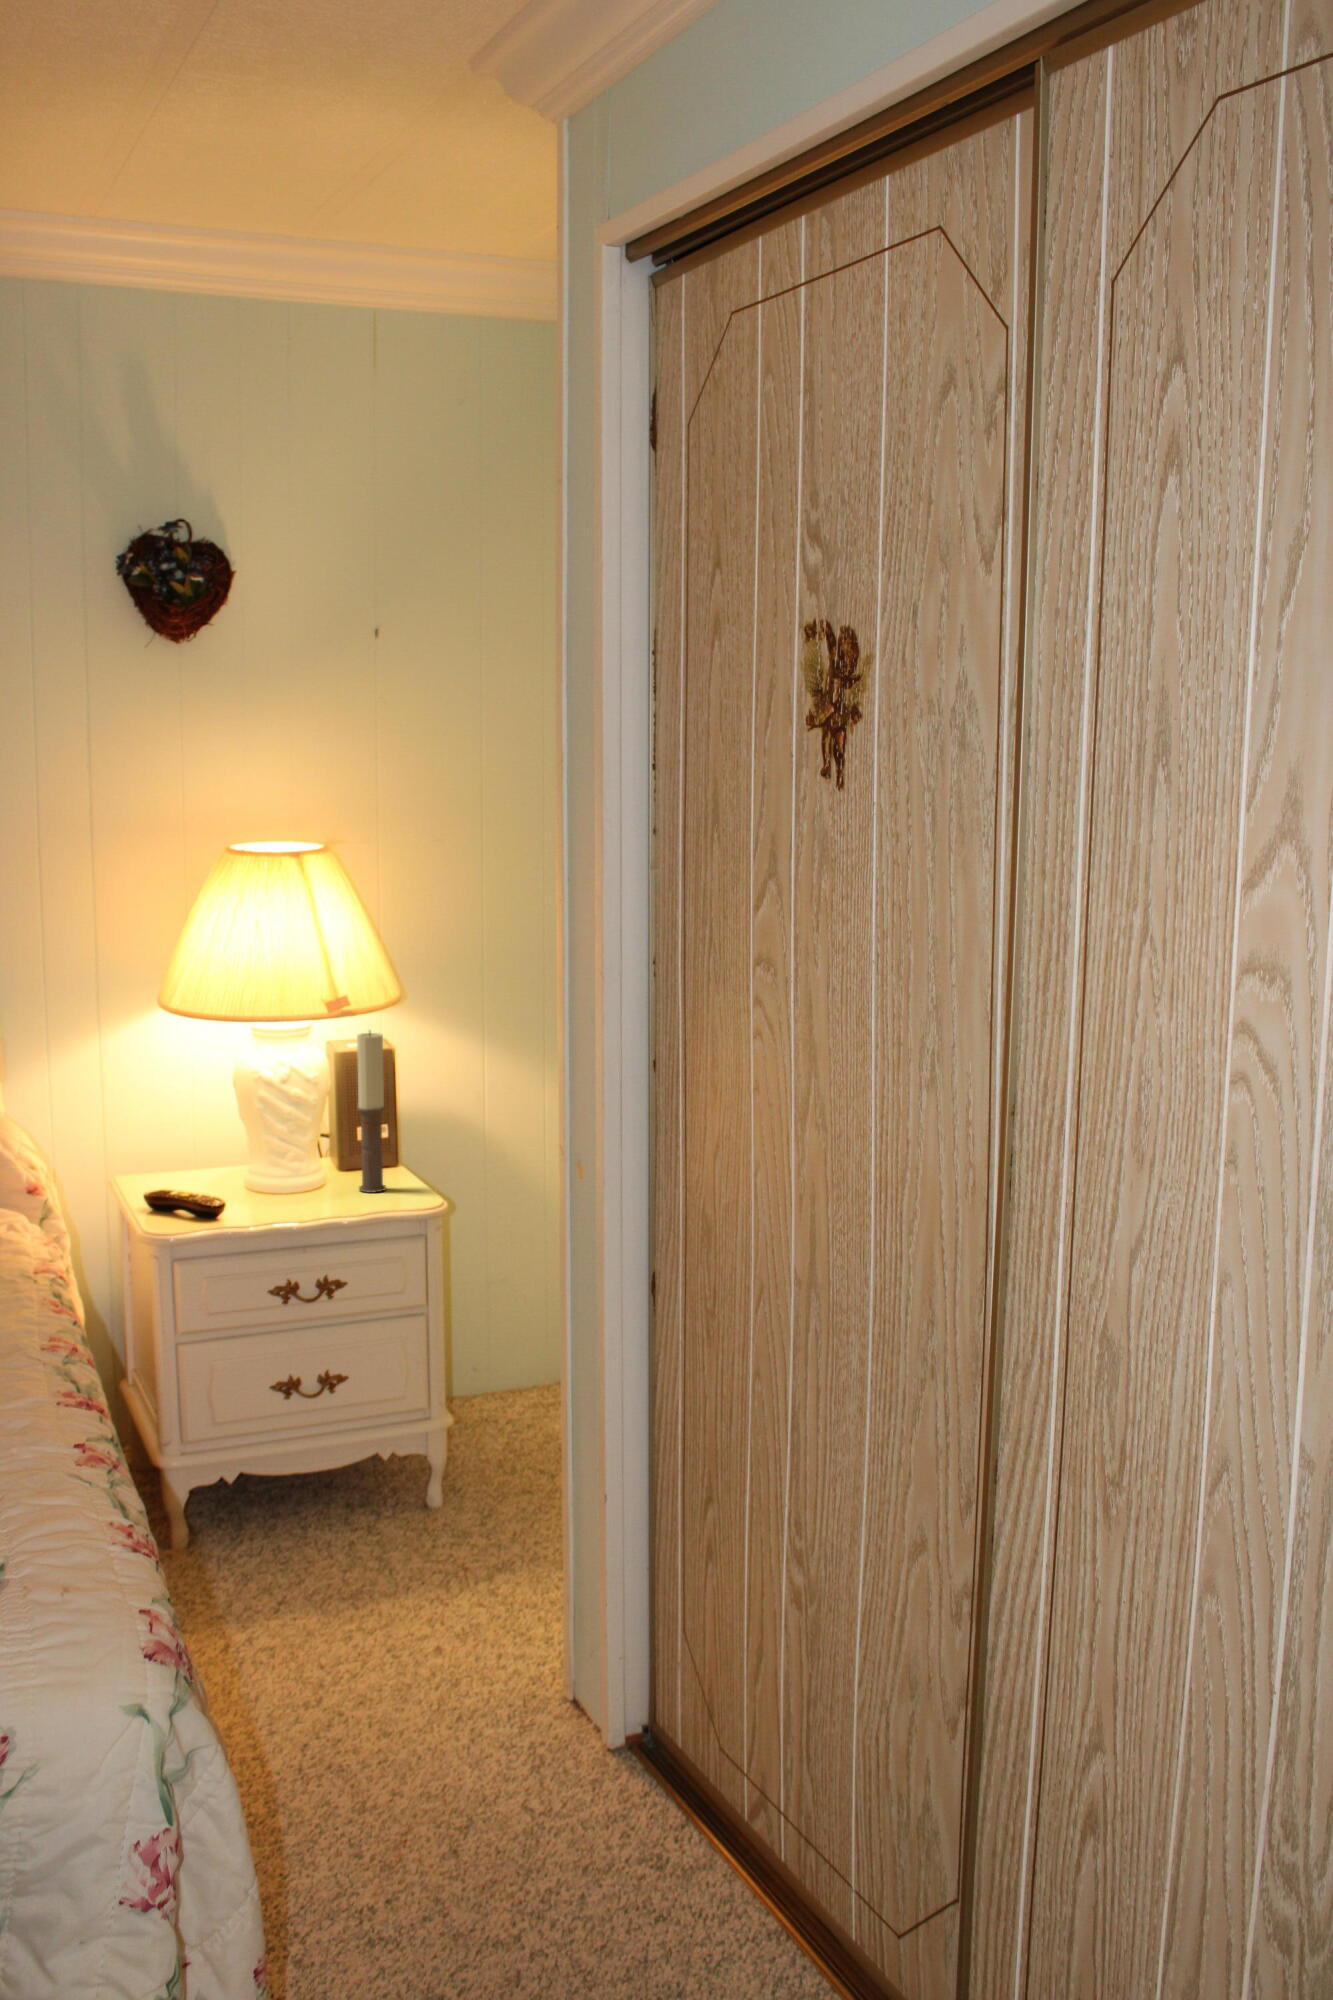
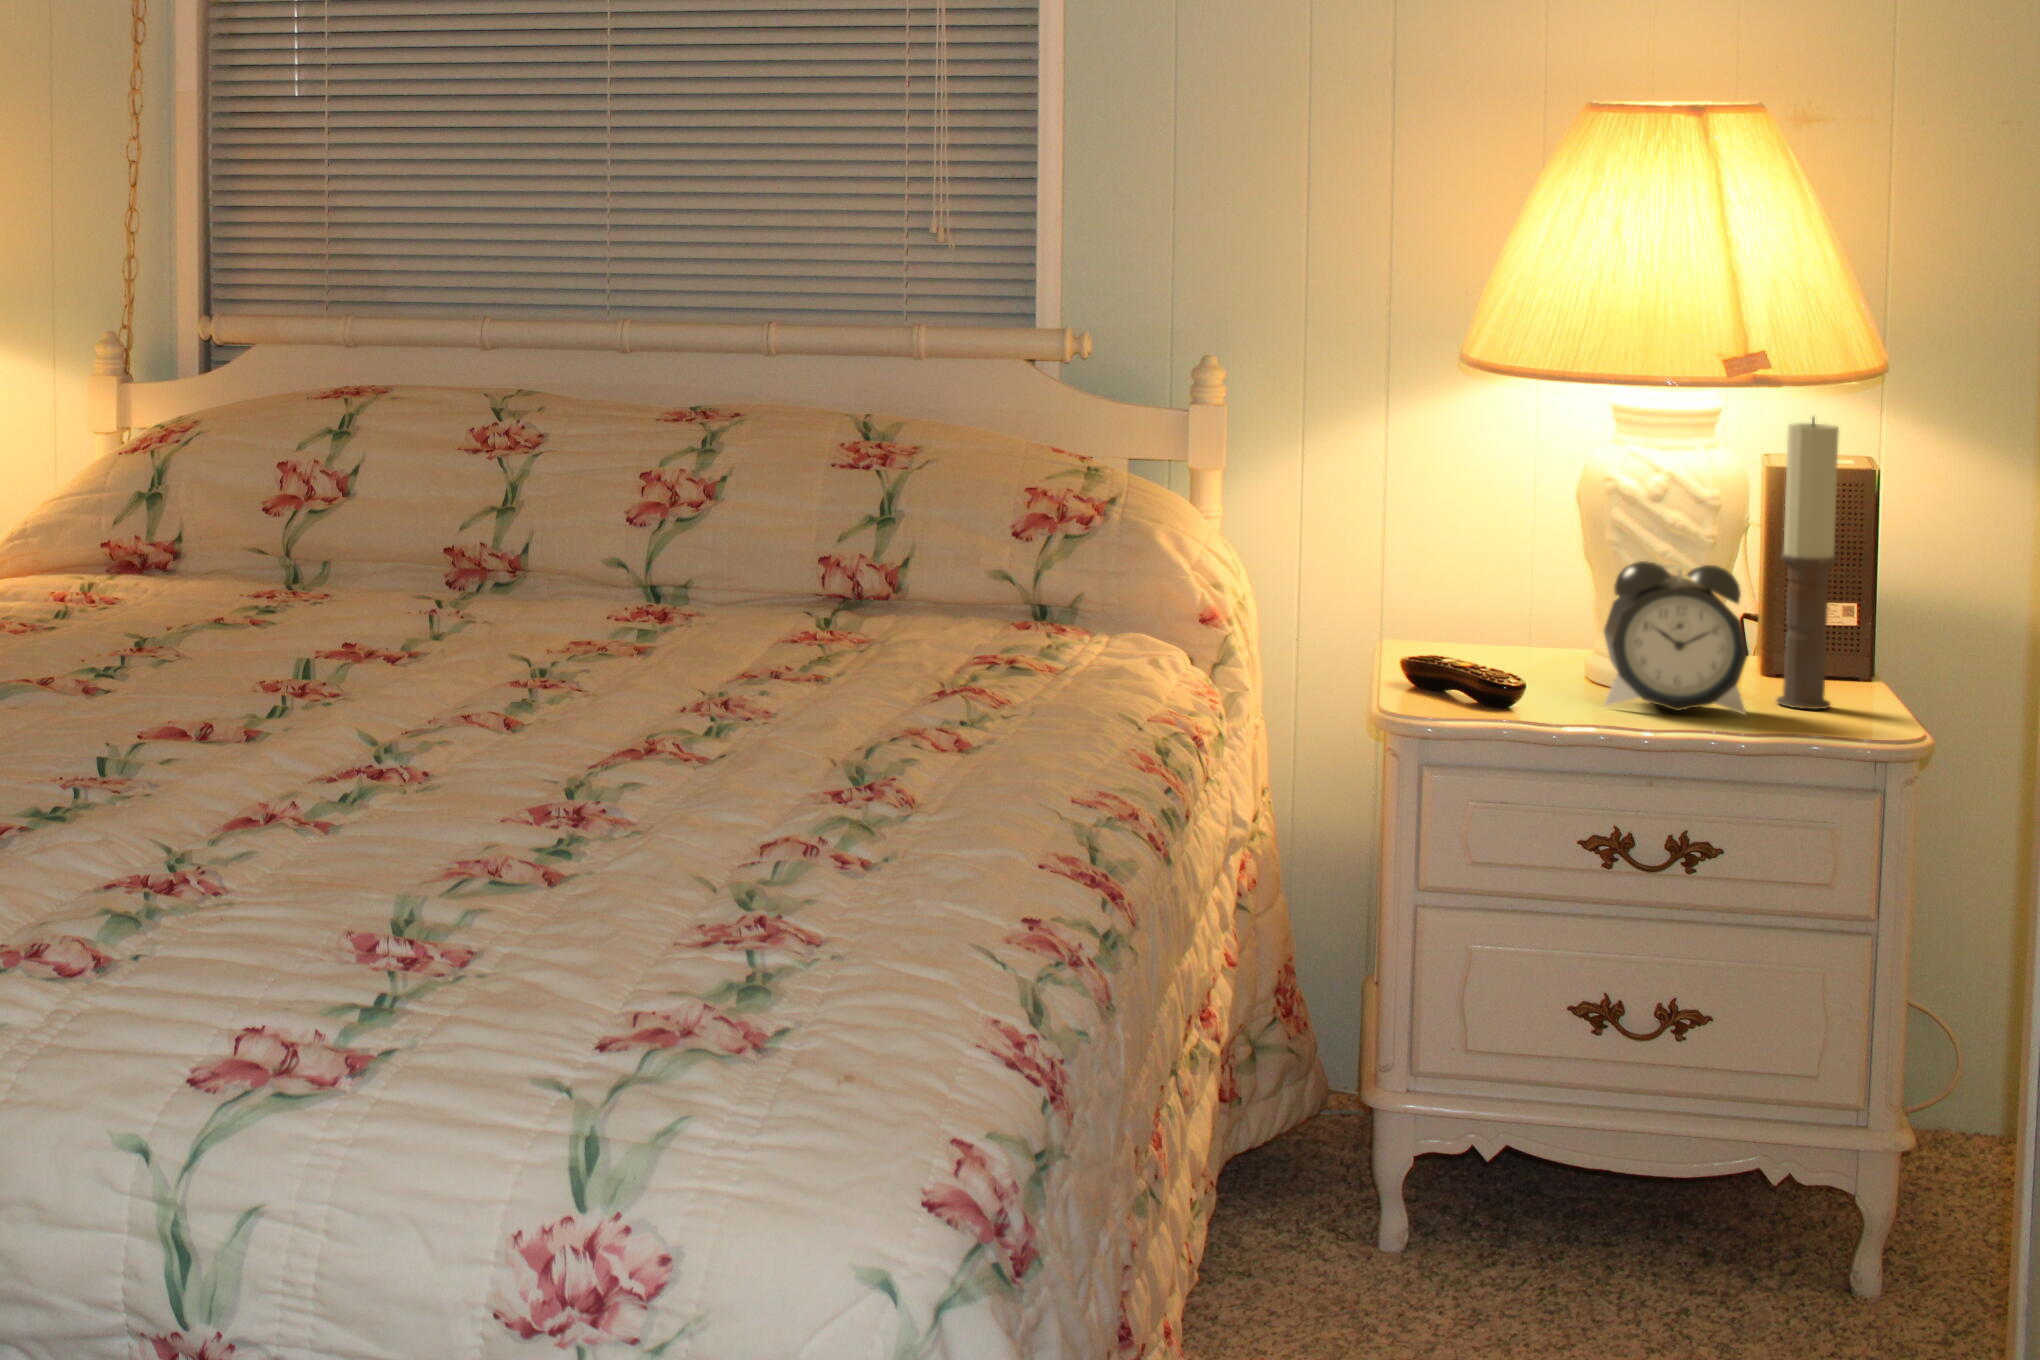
alarm clock: none [271,1121,353,1211] -> present [1604,561,1748,714]

